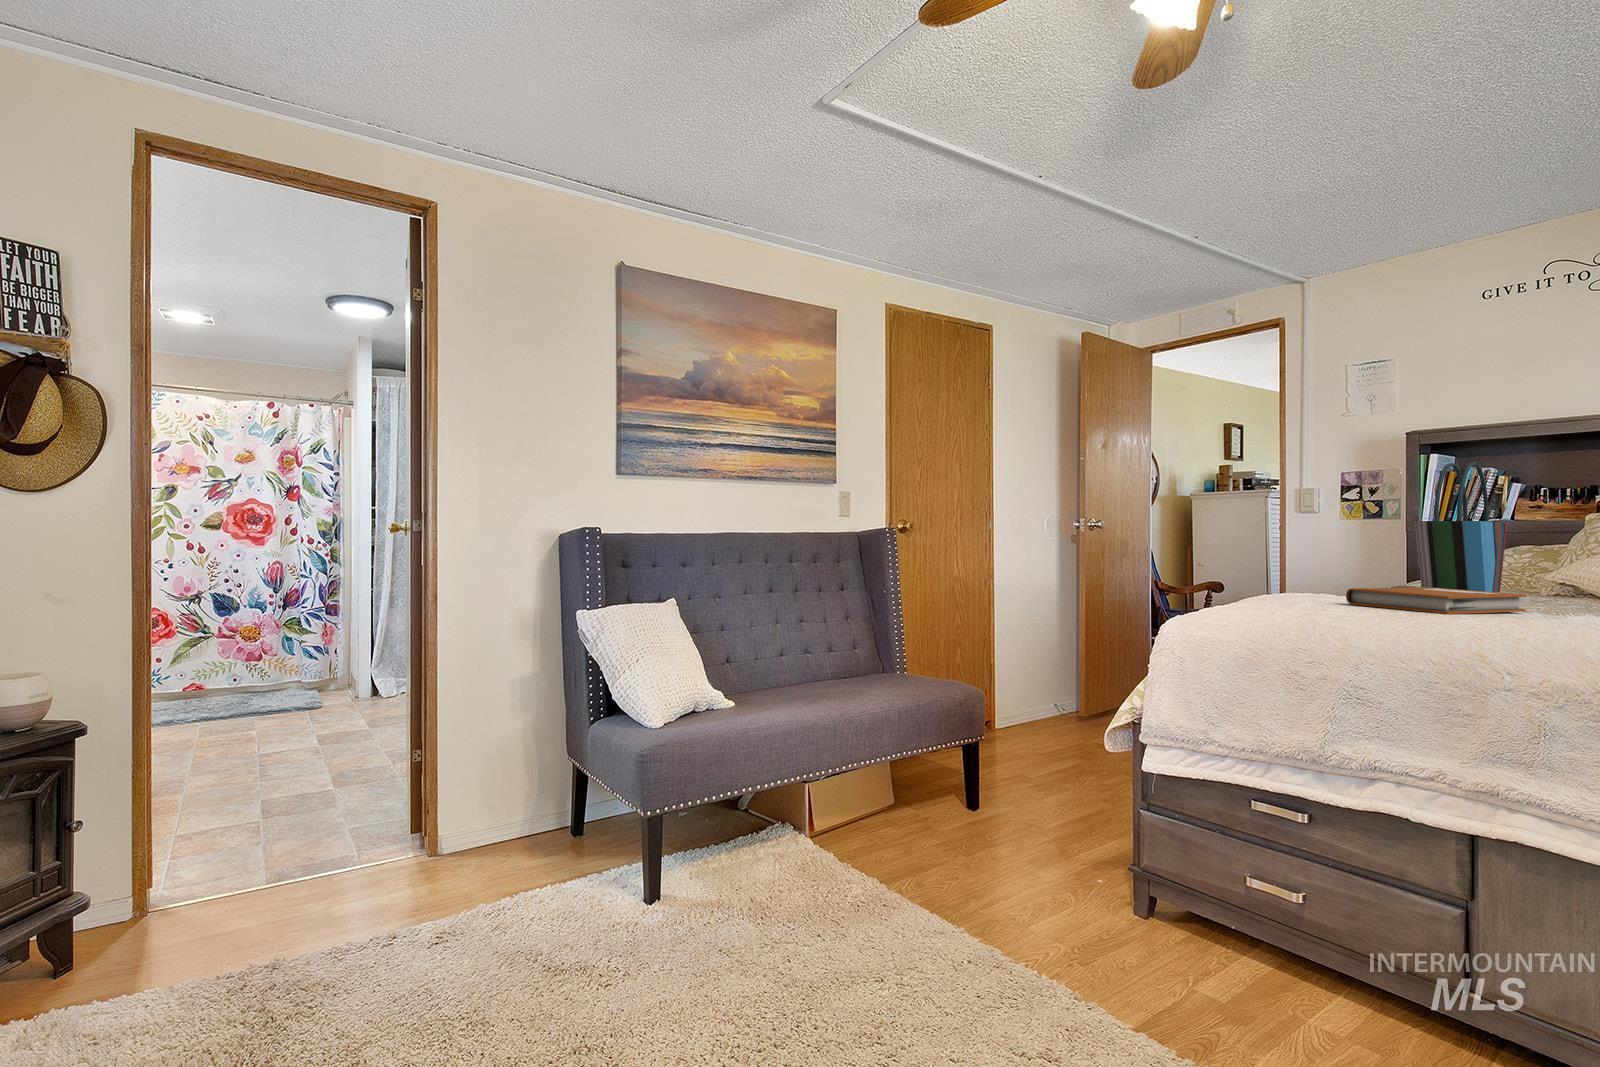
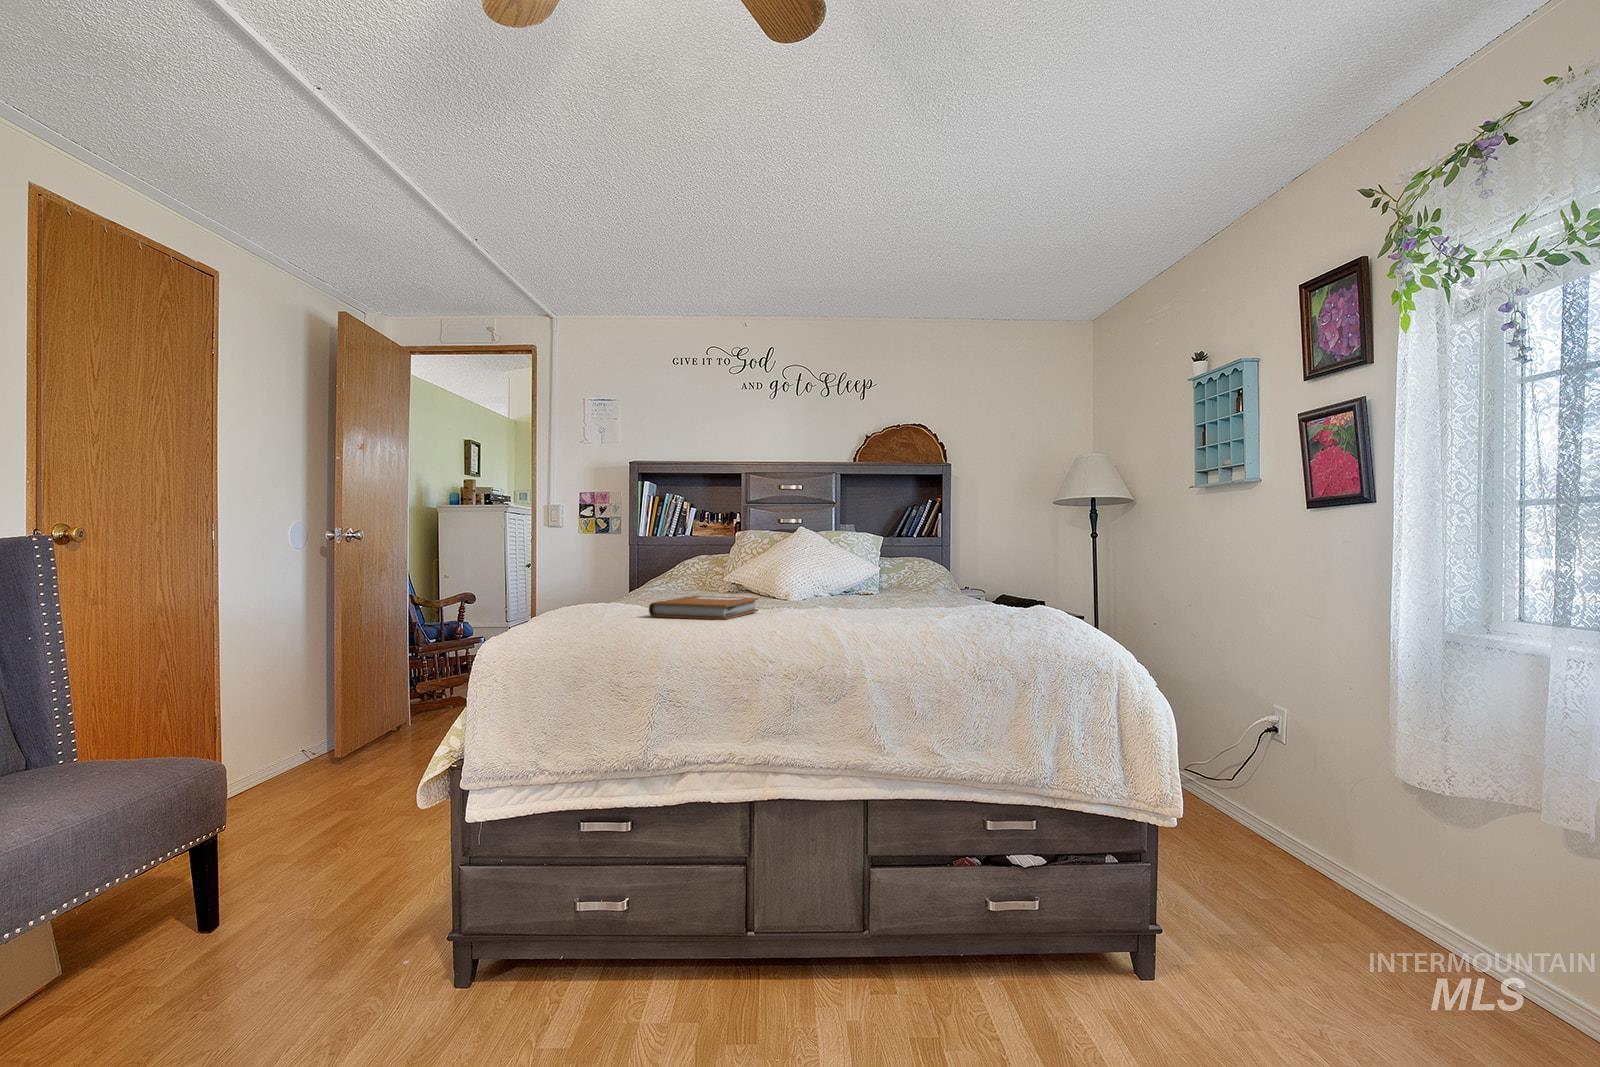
tote bag: present [1415,462,1507,592] -> none [657,492,704,594]

